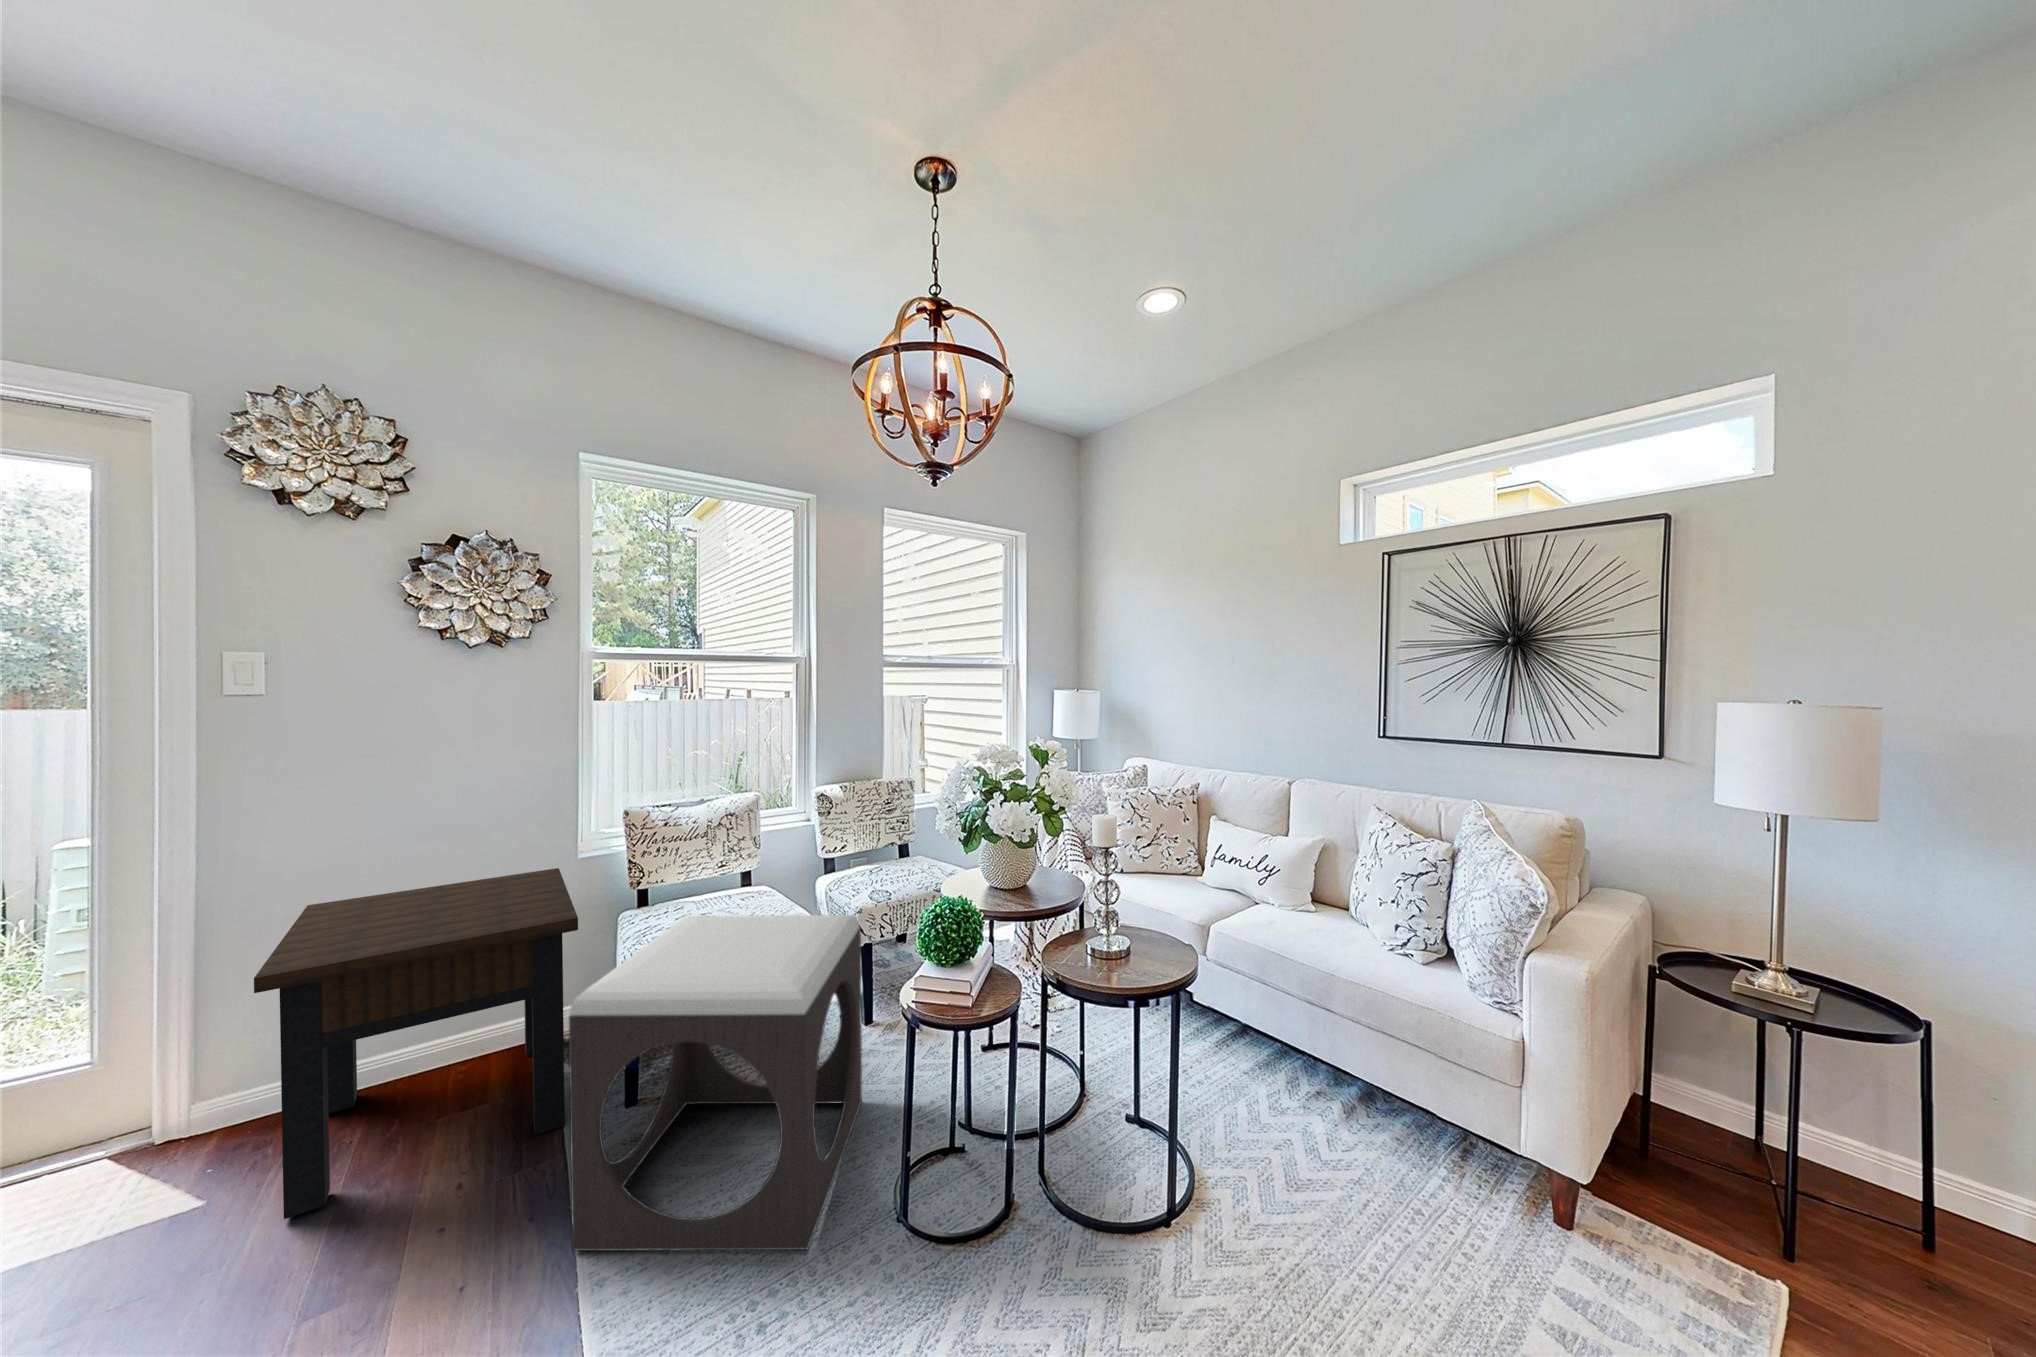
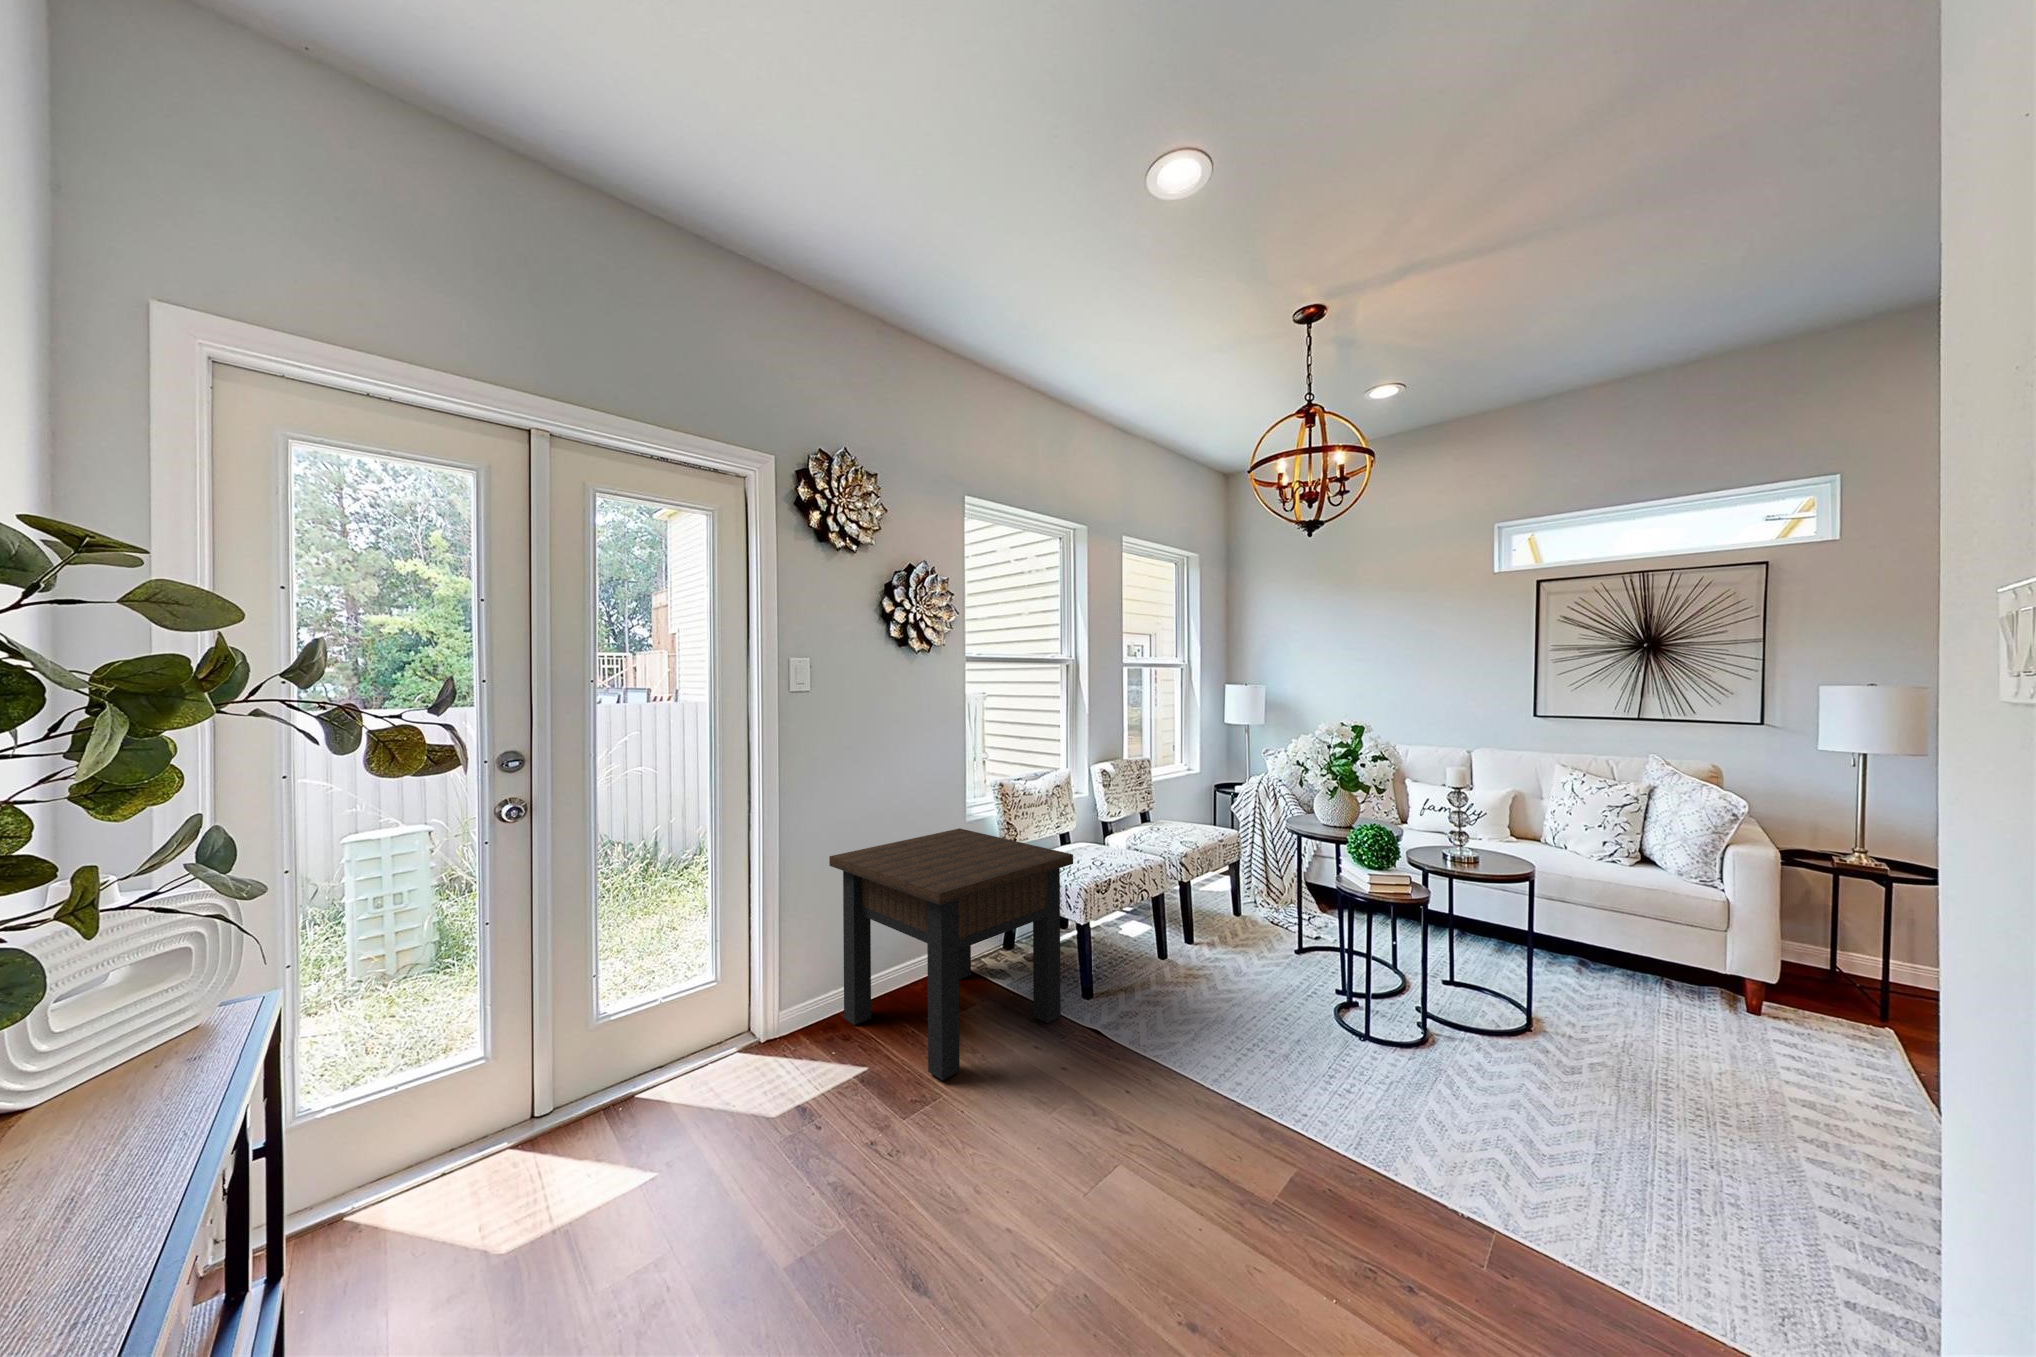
footstool: present [569,915,862,1251] -> none [1129,848,1339,1078]

